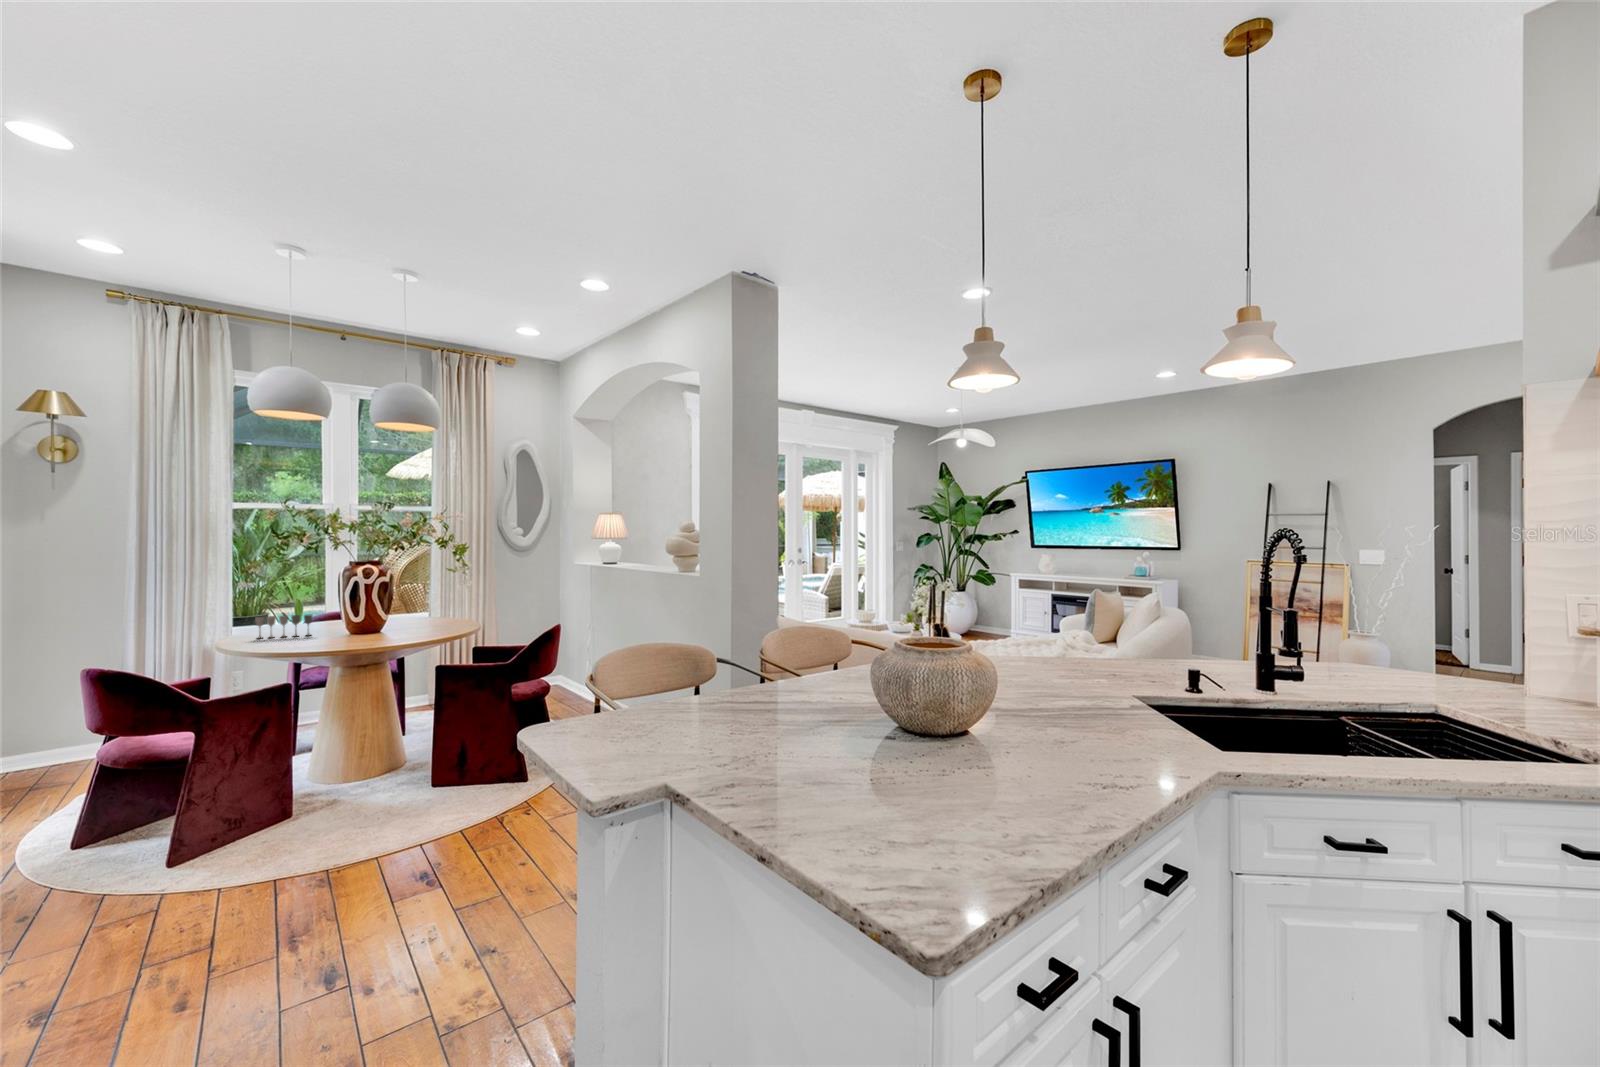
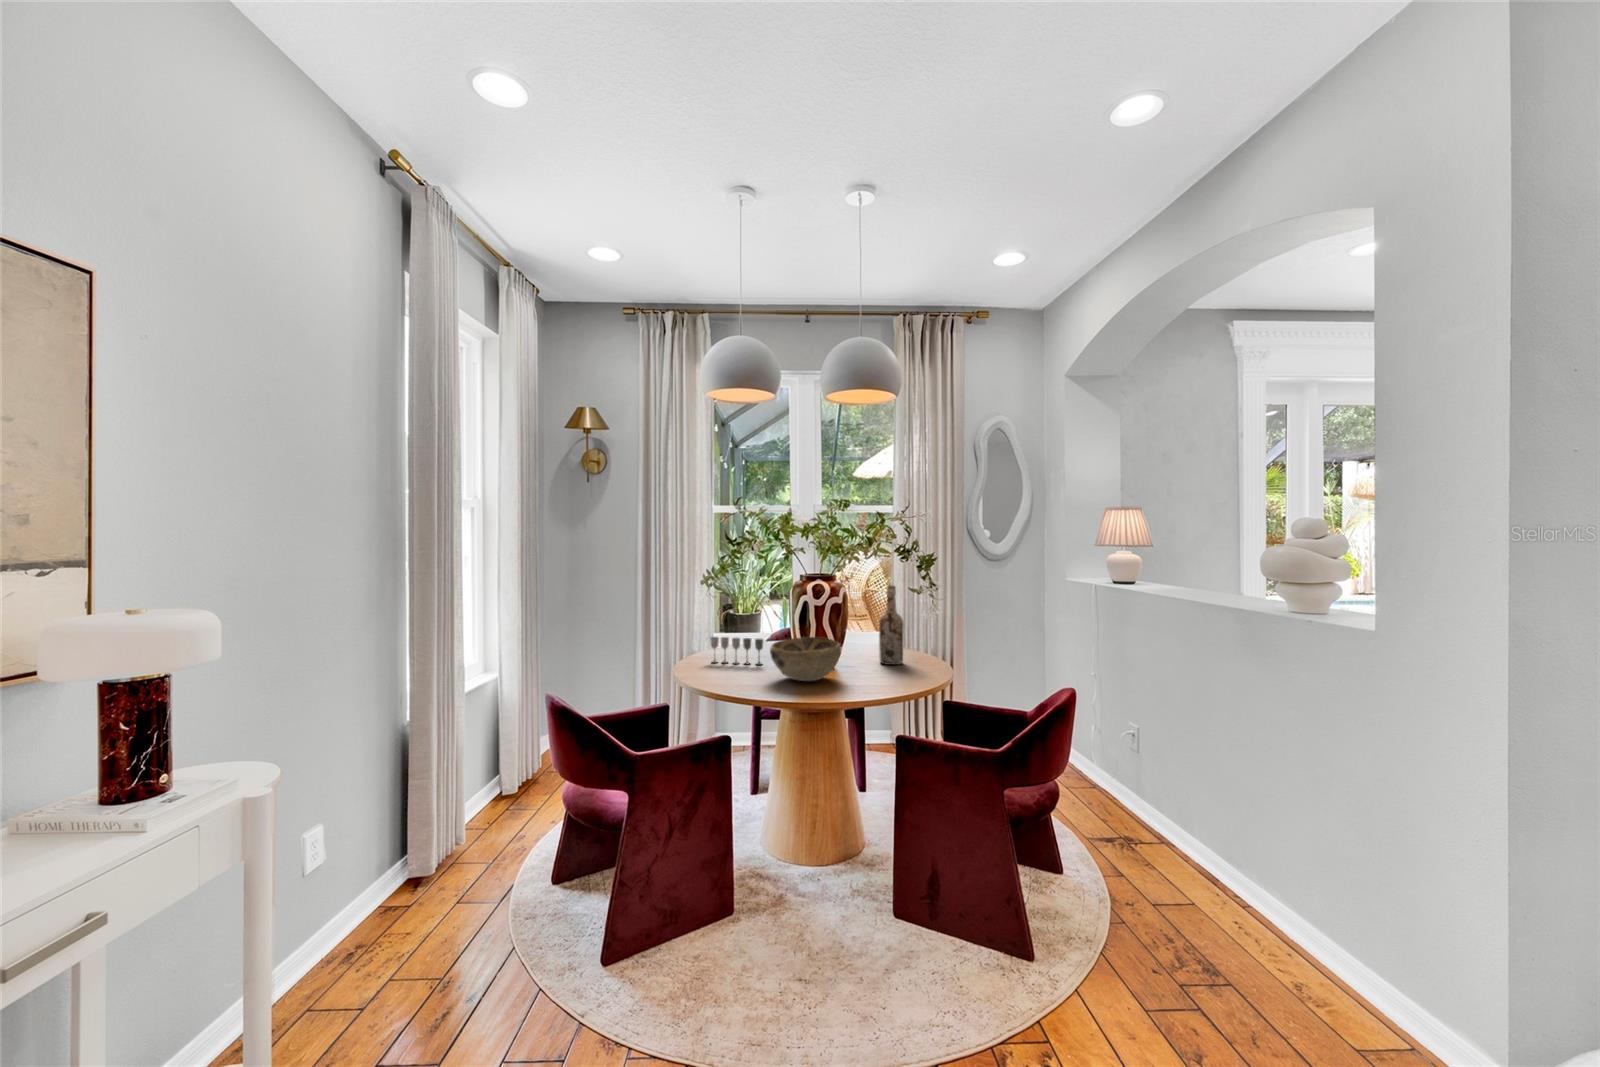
wine bottle: none [421,568,442,626] -> present [879,586,904,665]
decorative bowl: none [324,608,390,640] -> present [770,637,841,681]

